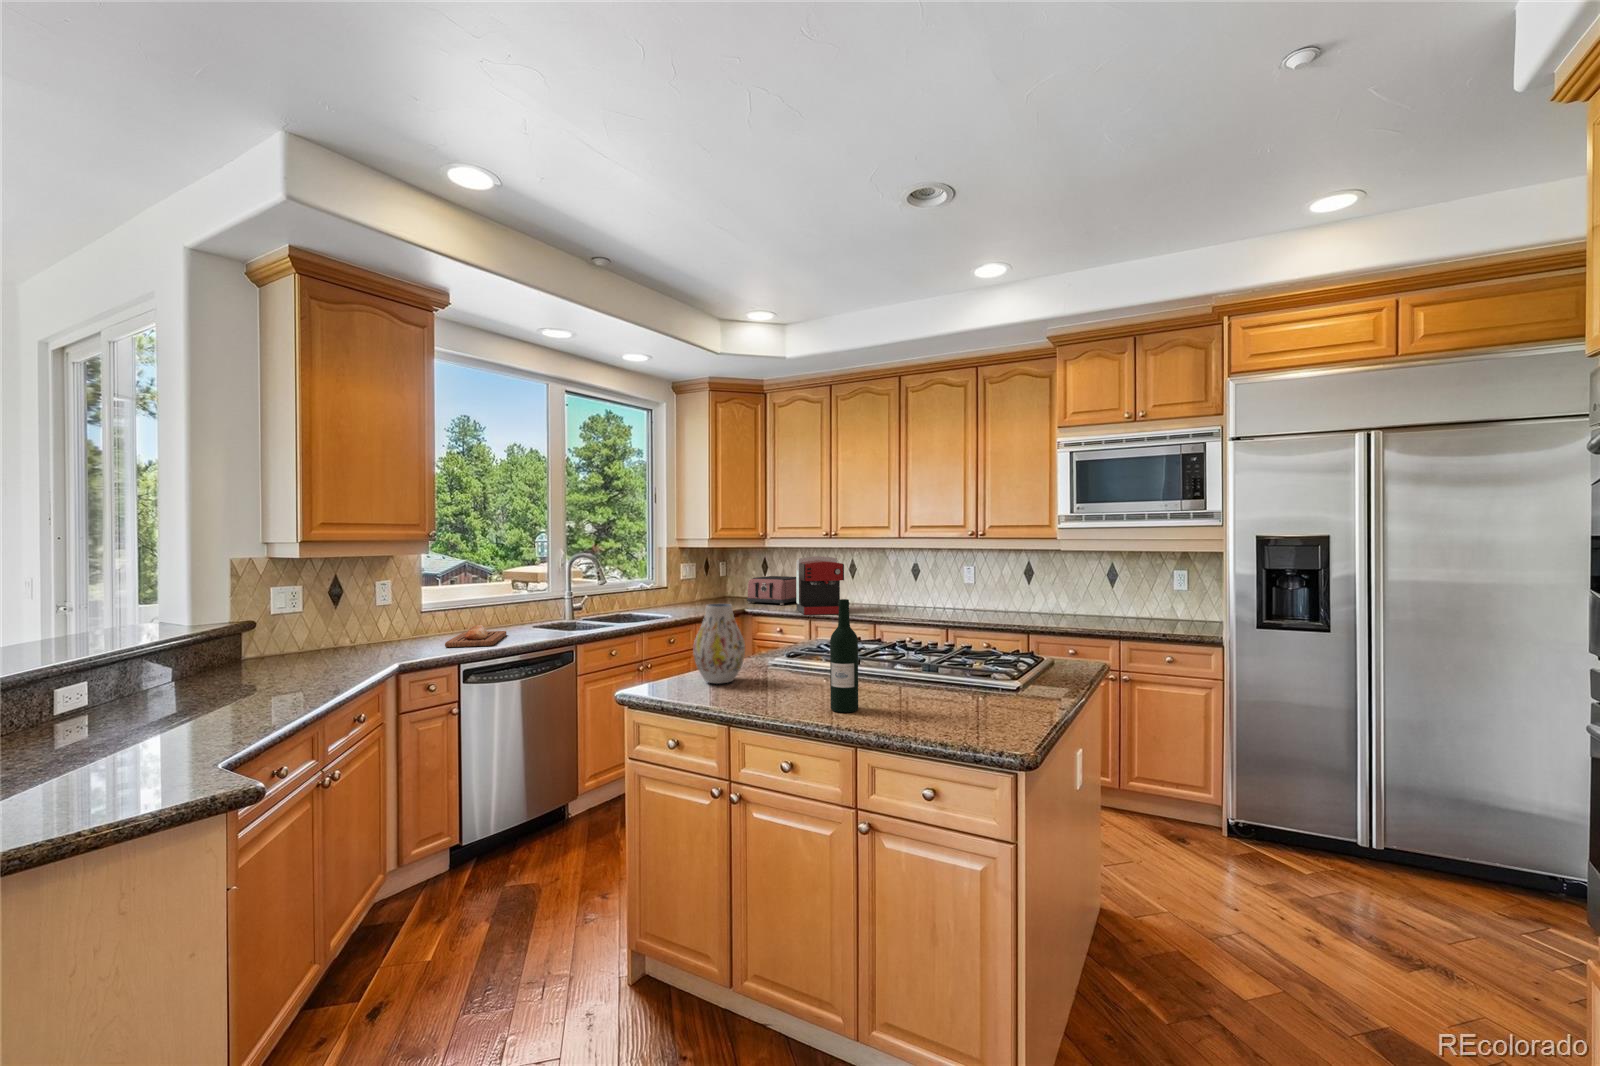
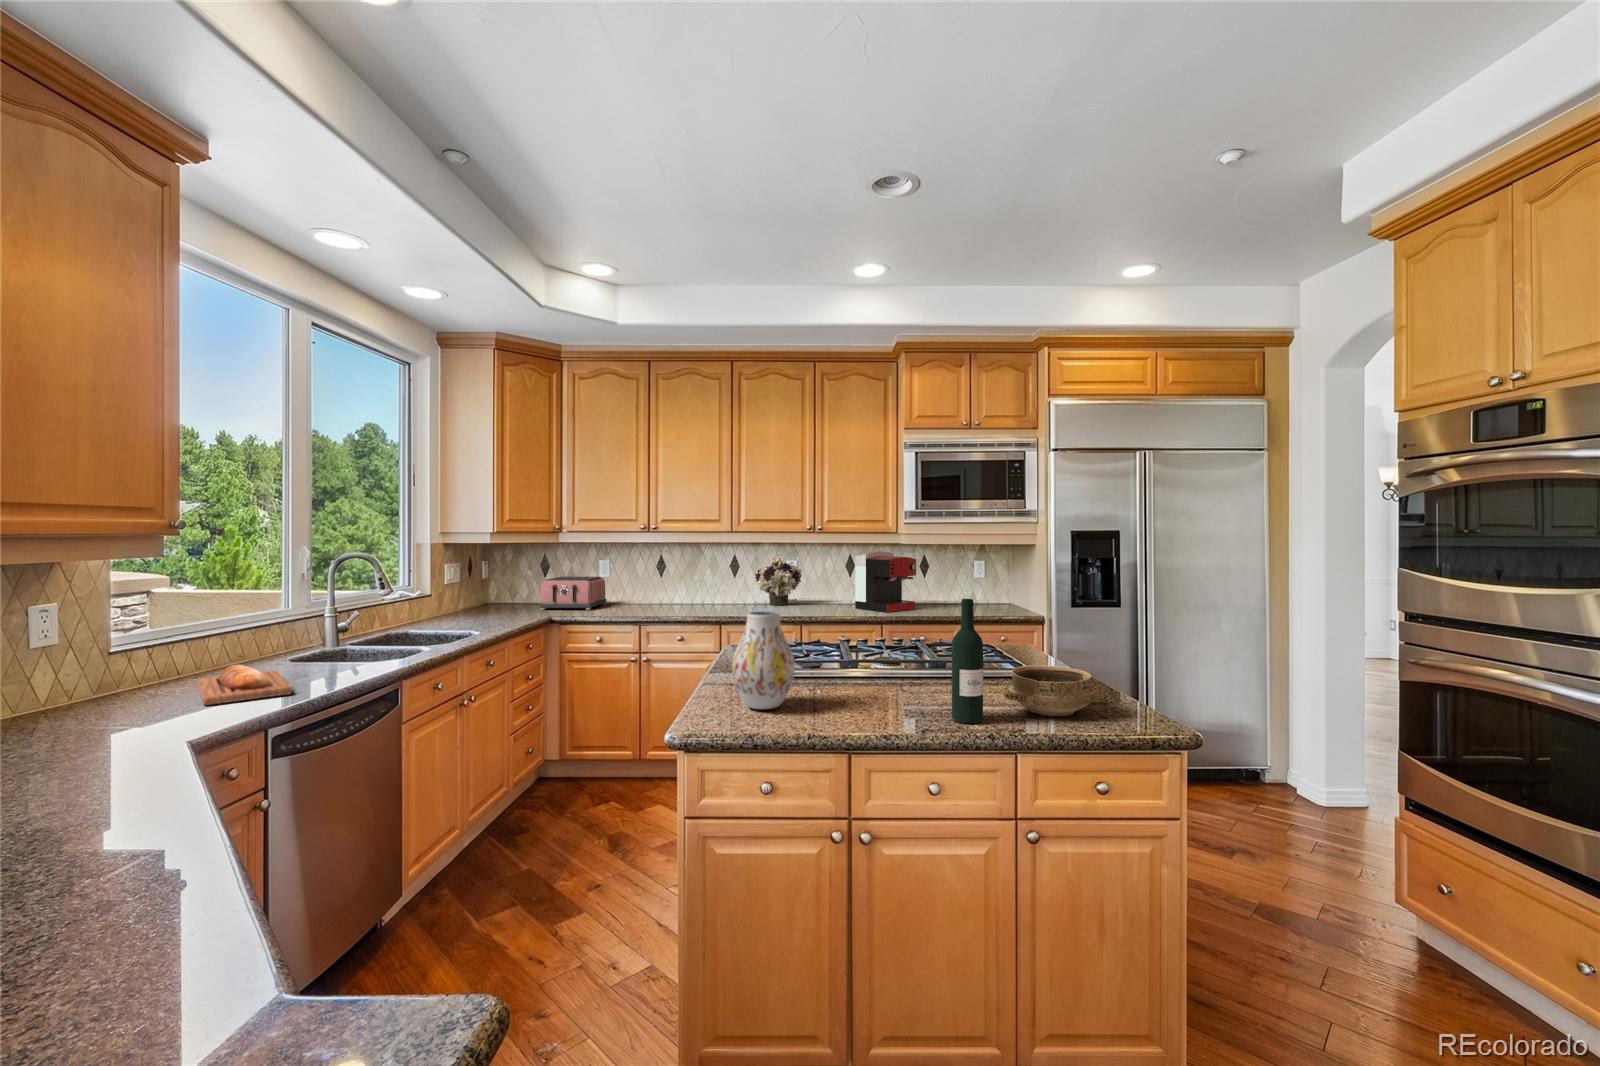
coffee maker: present [796,556,844,615] -> present [855,551,916,612]
flower arrangement: none [936,562,979,610] -> present [755,557,802,605]
ceramic bowl: none [889,668,983,718] -> present [1004,665,1100,716]

